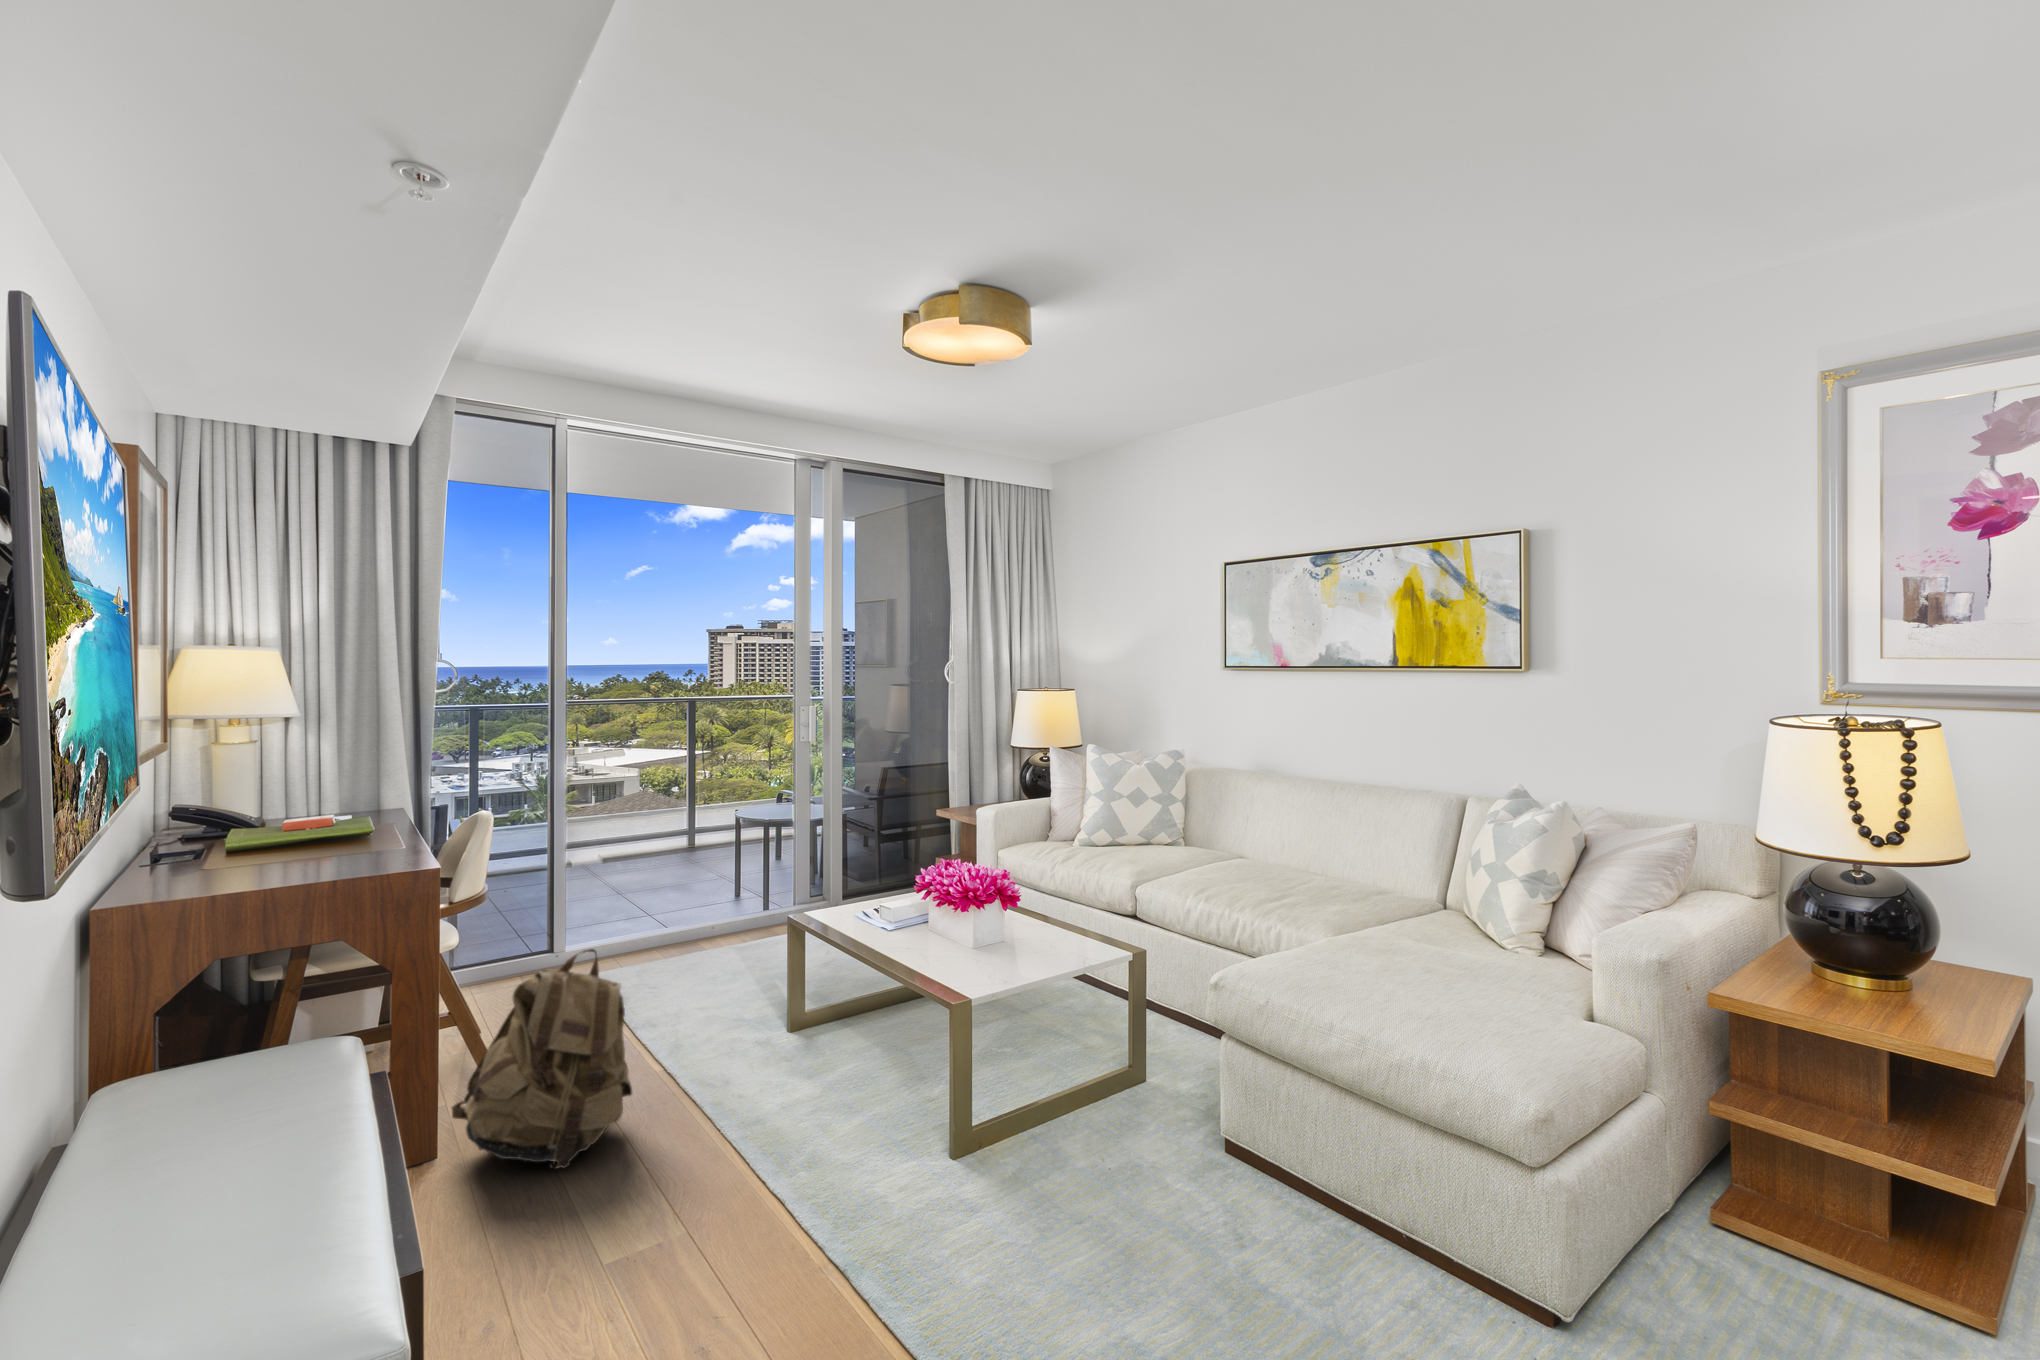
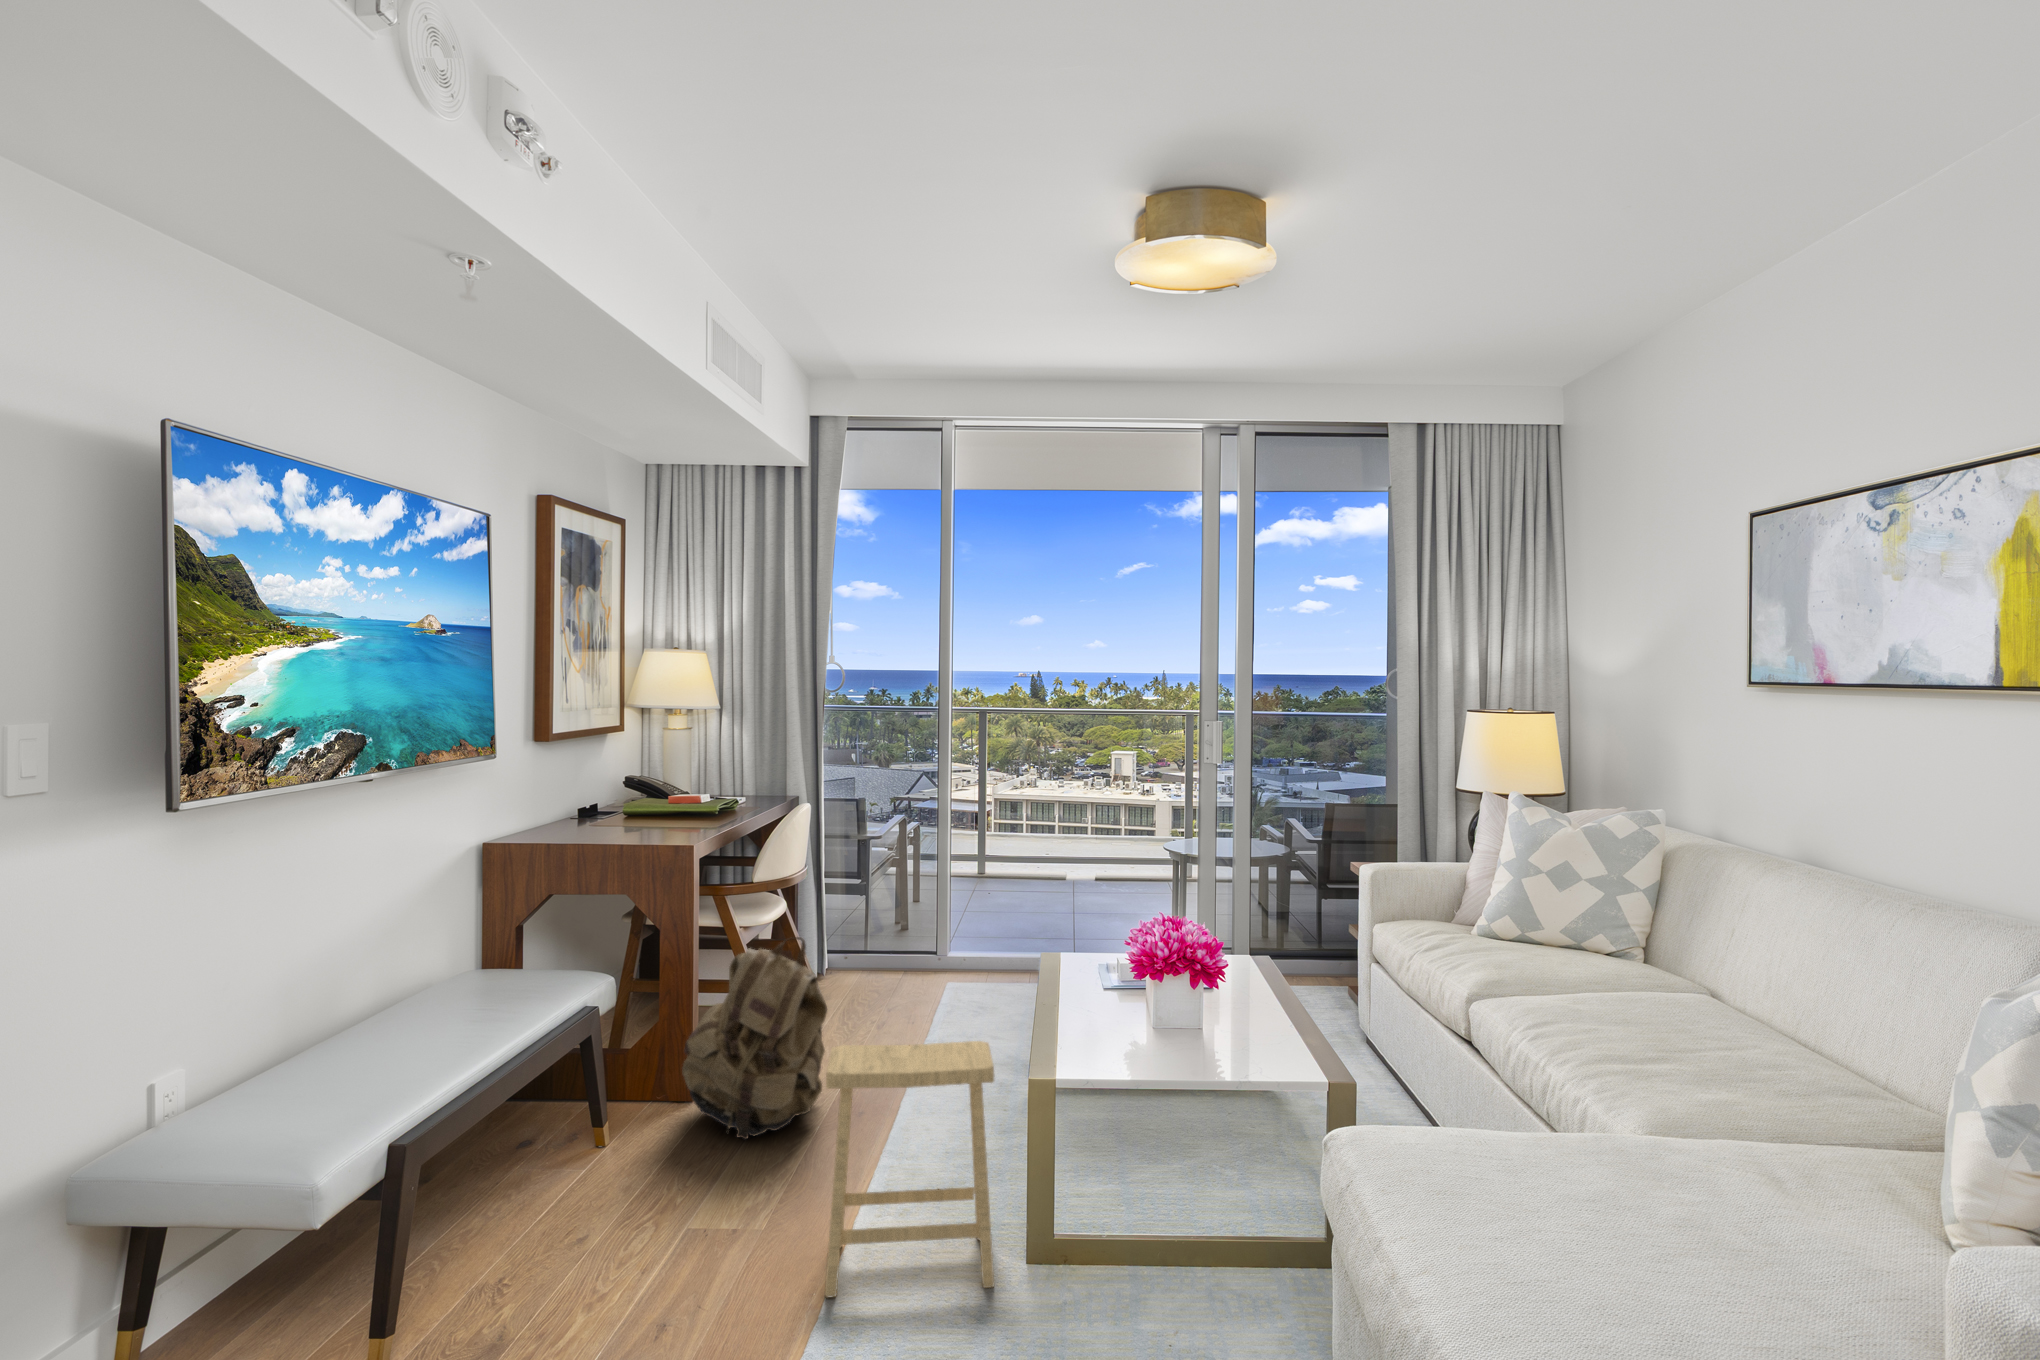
footstool: none [773,995,947,1261] -> present [825,1041,994,1297]

